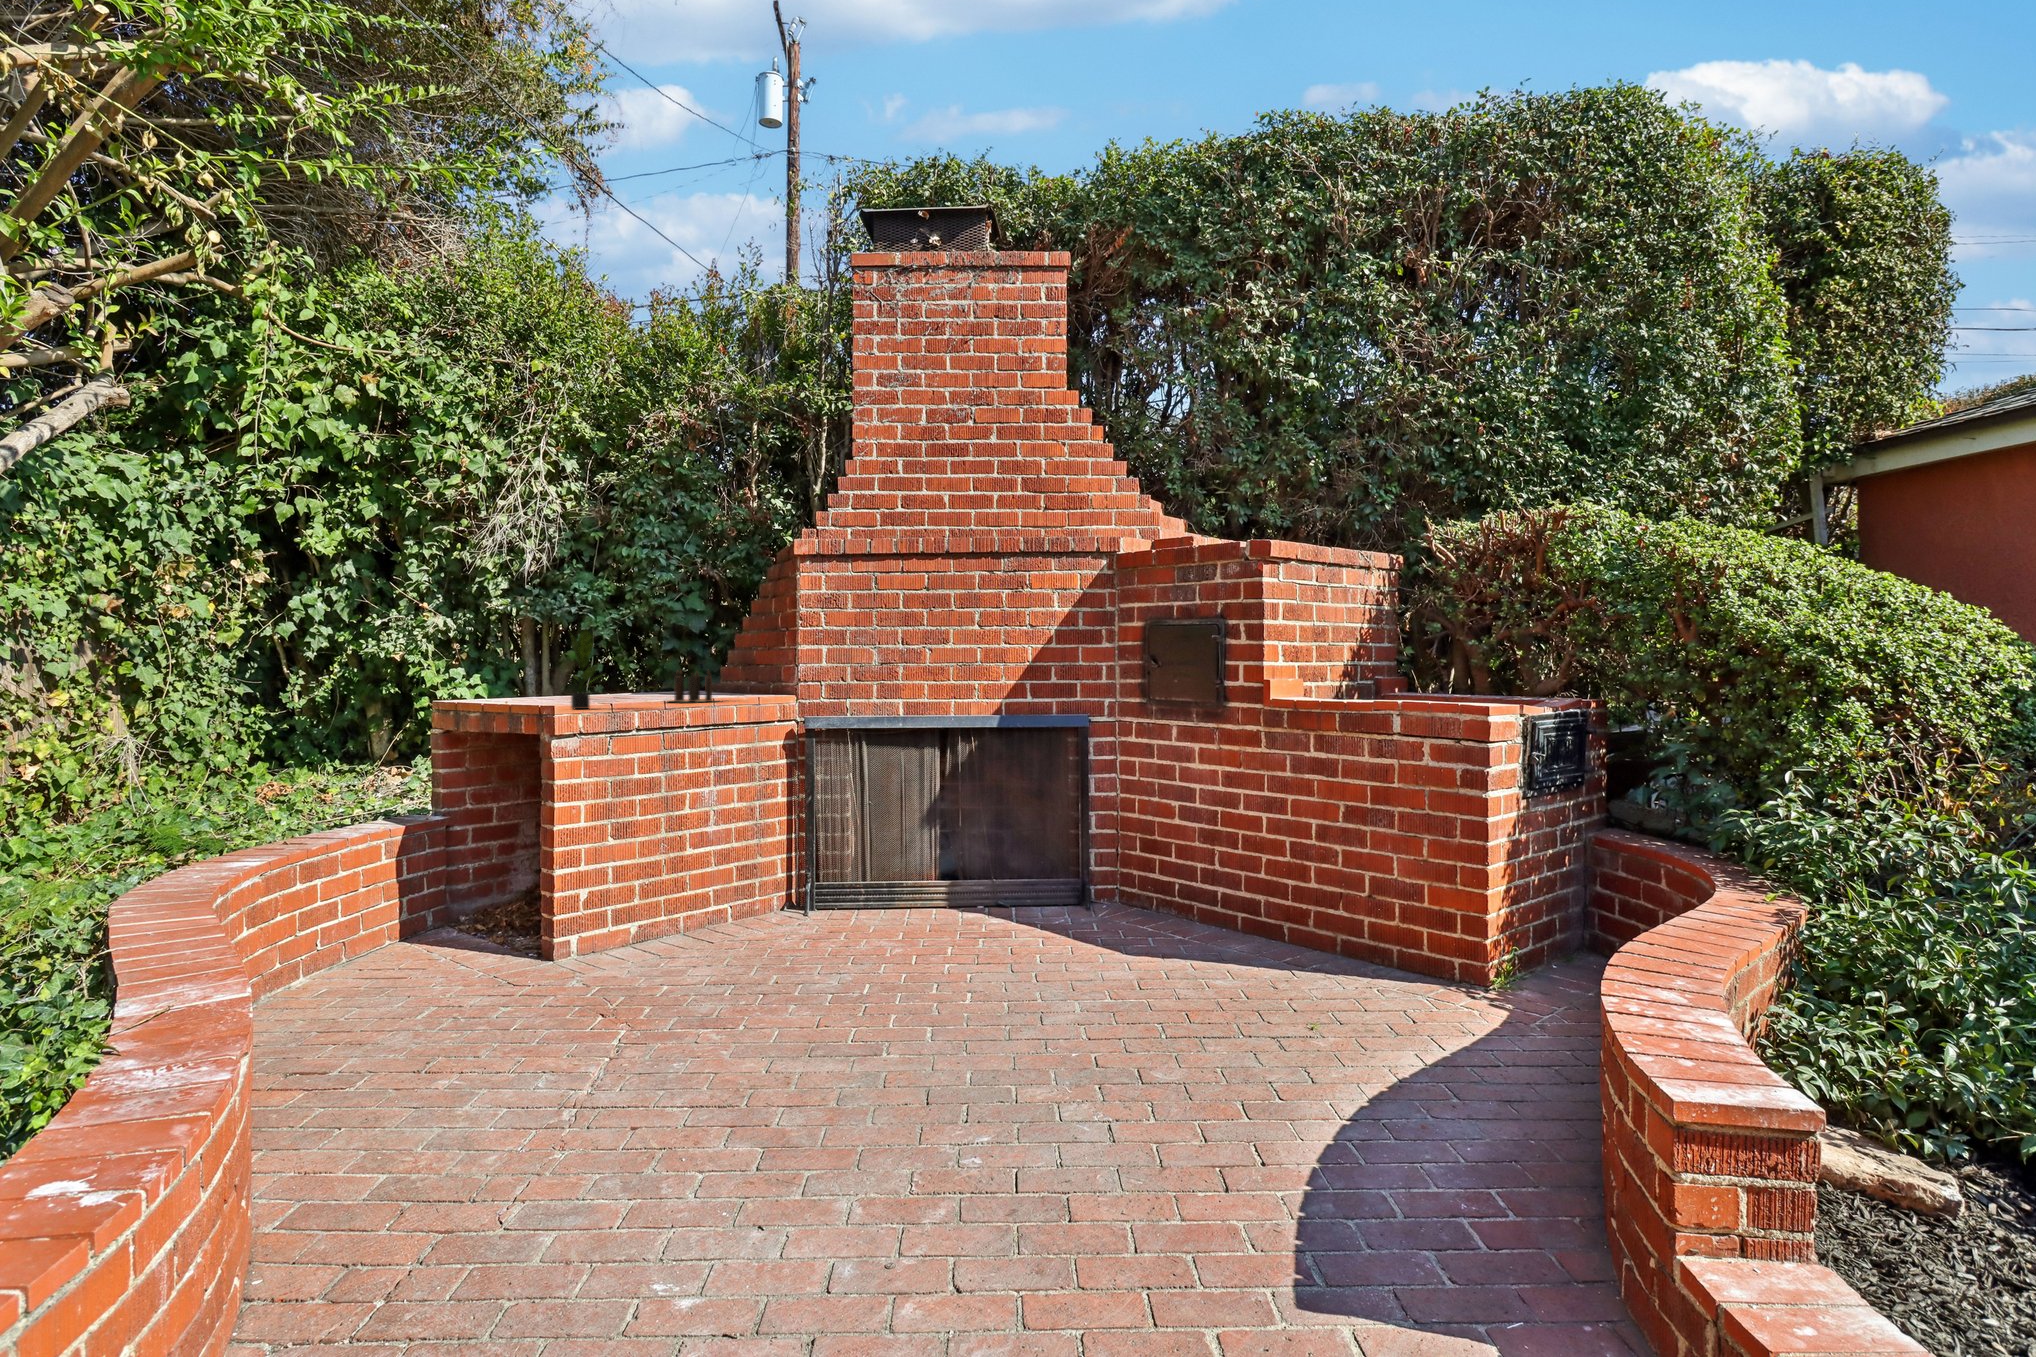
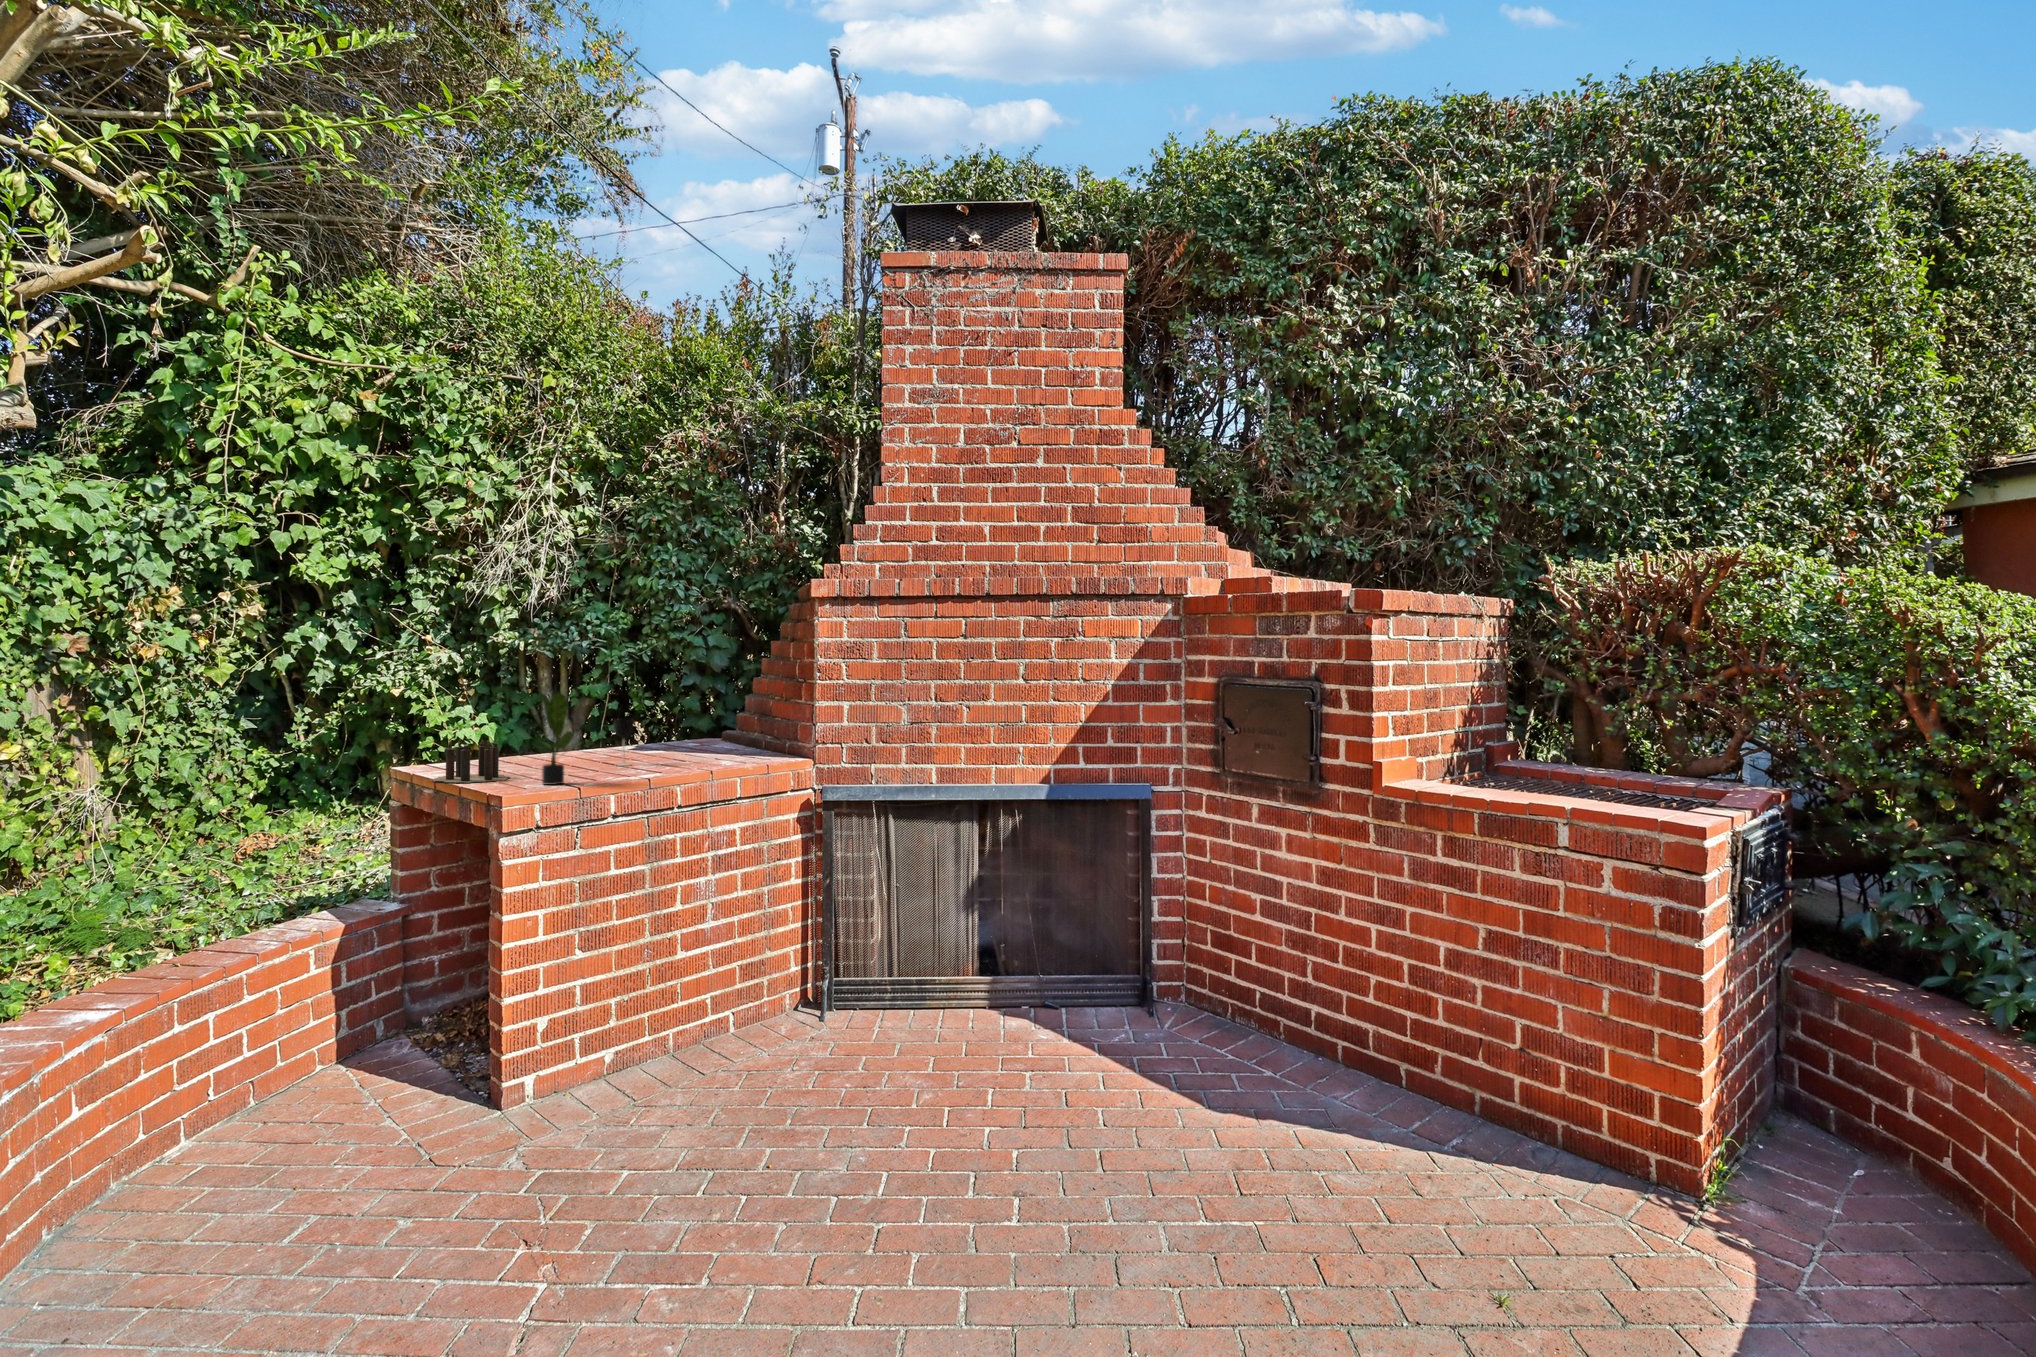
wine glass: none [622,661,640,701] -> present [614,718,634,766]
candle: present [671,671,715,702] -> present [432,739,510,783]

